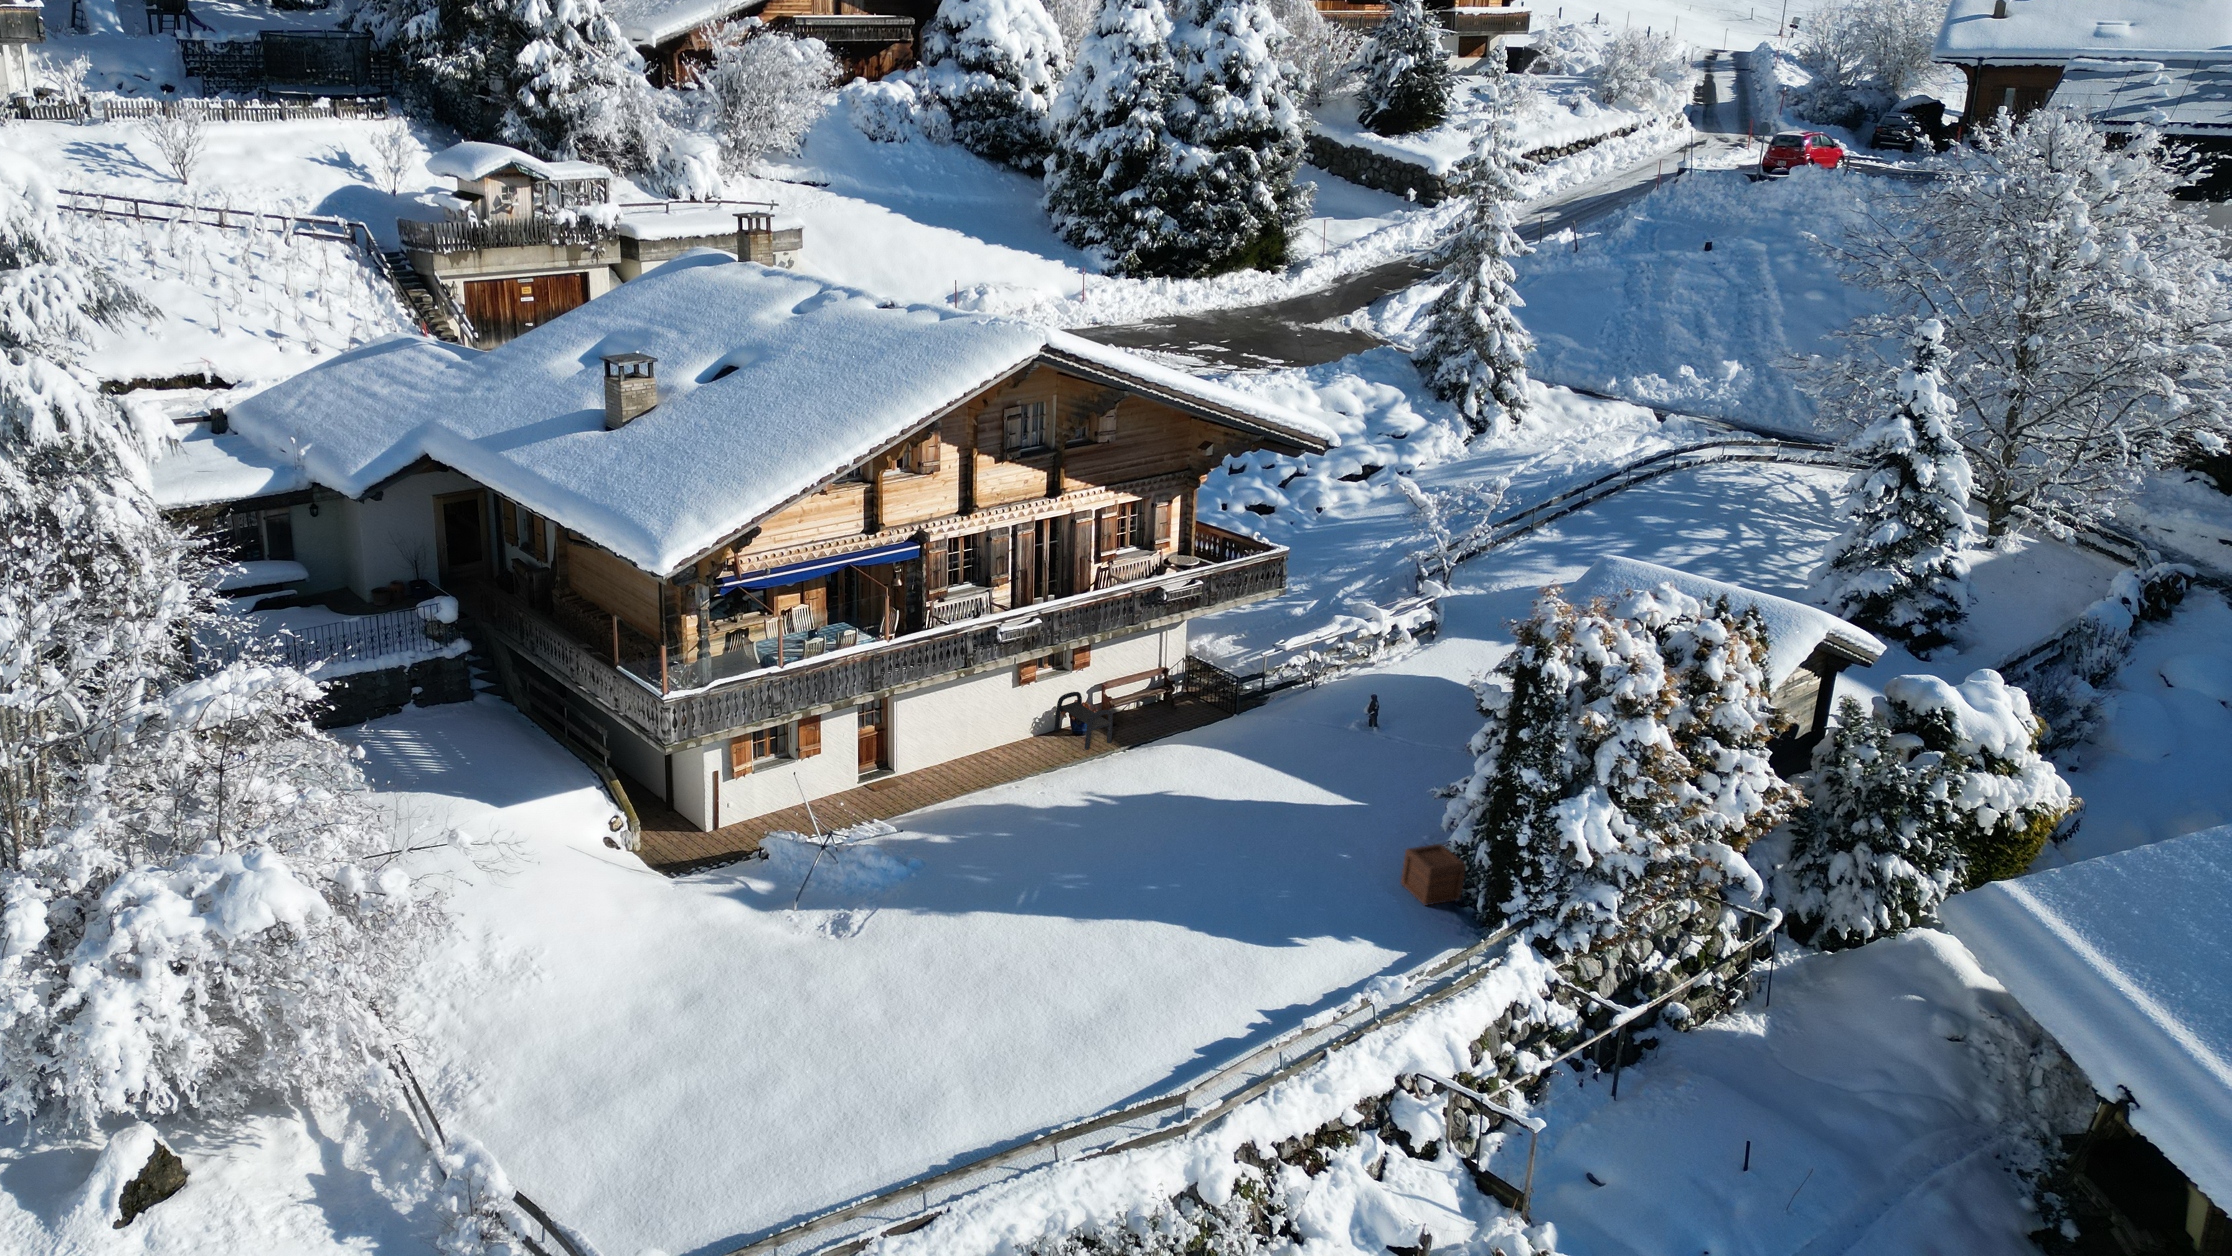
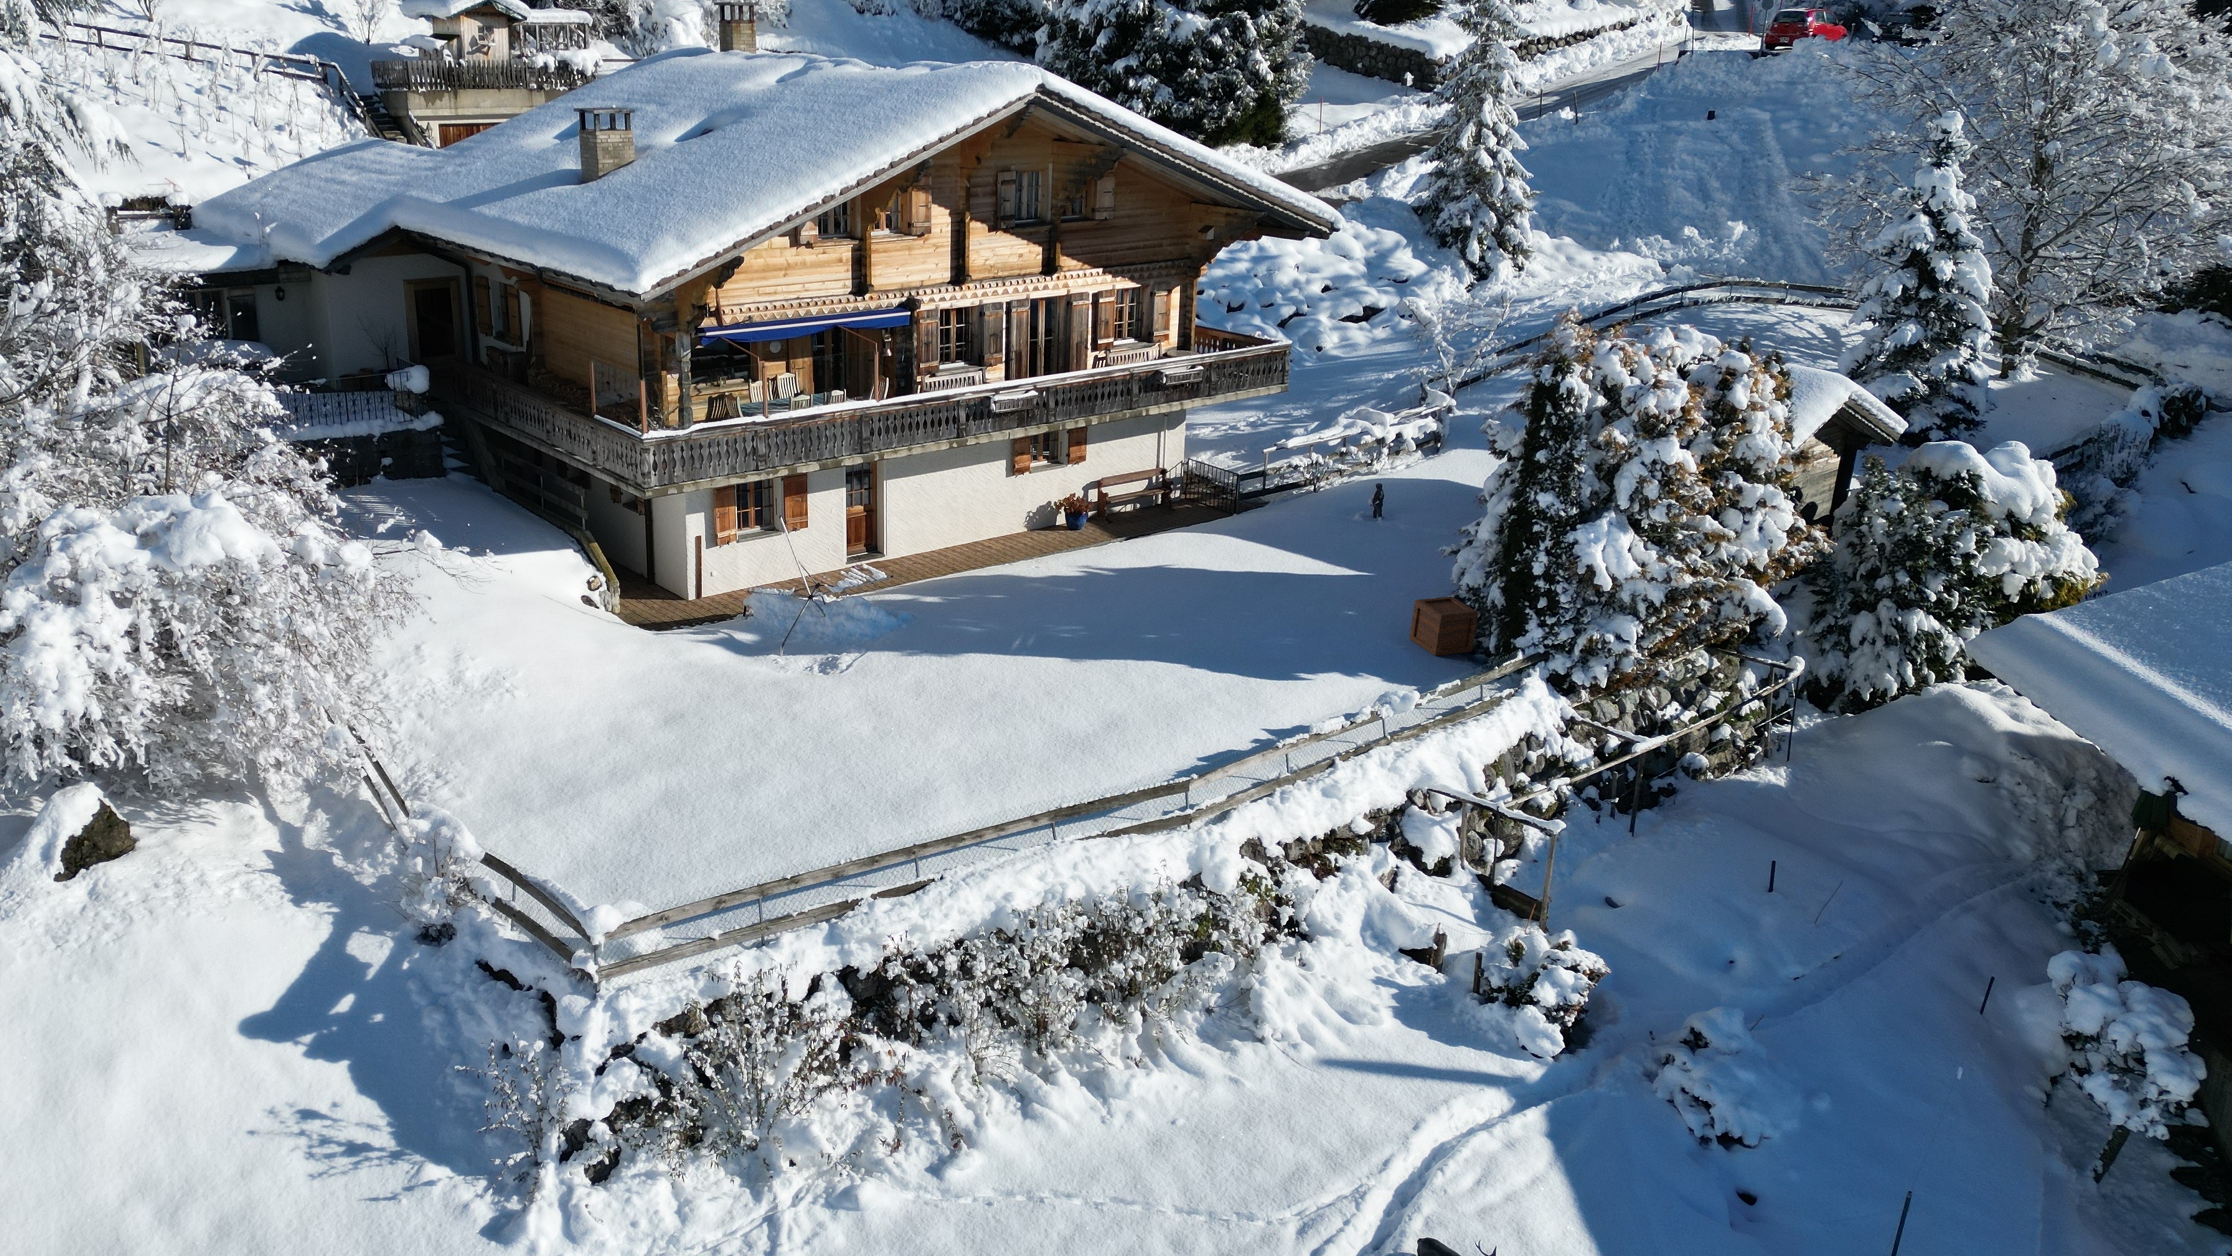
bench: present [1054,692,1113,750] -> none [1049,480,1109,536]

